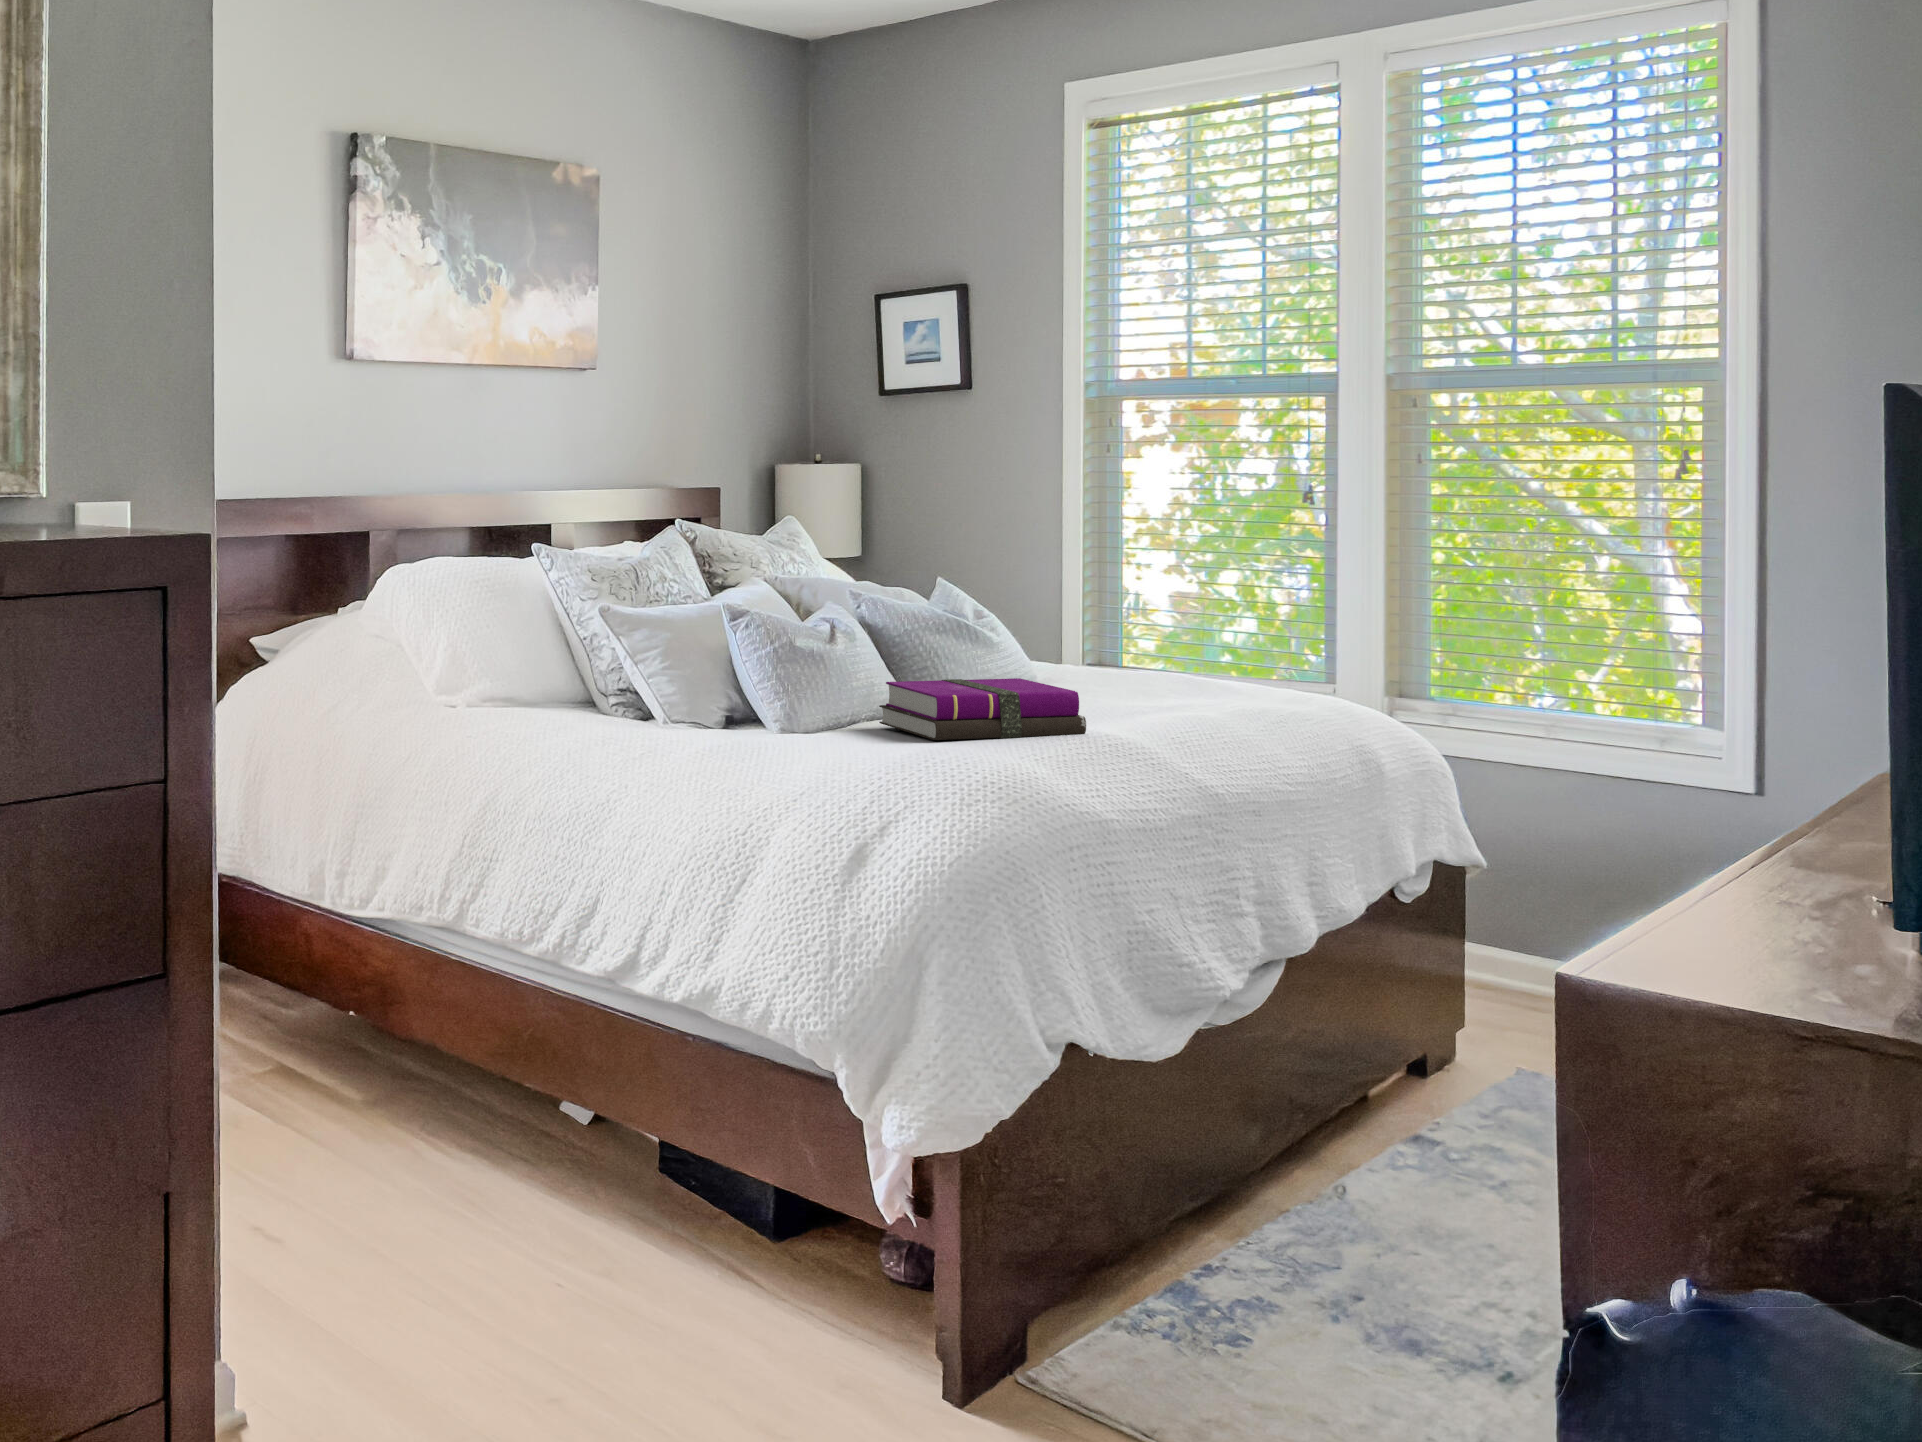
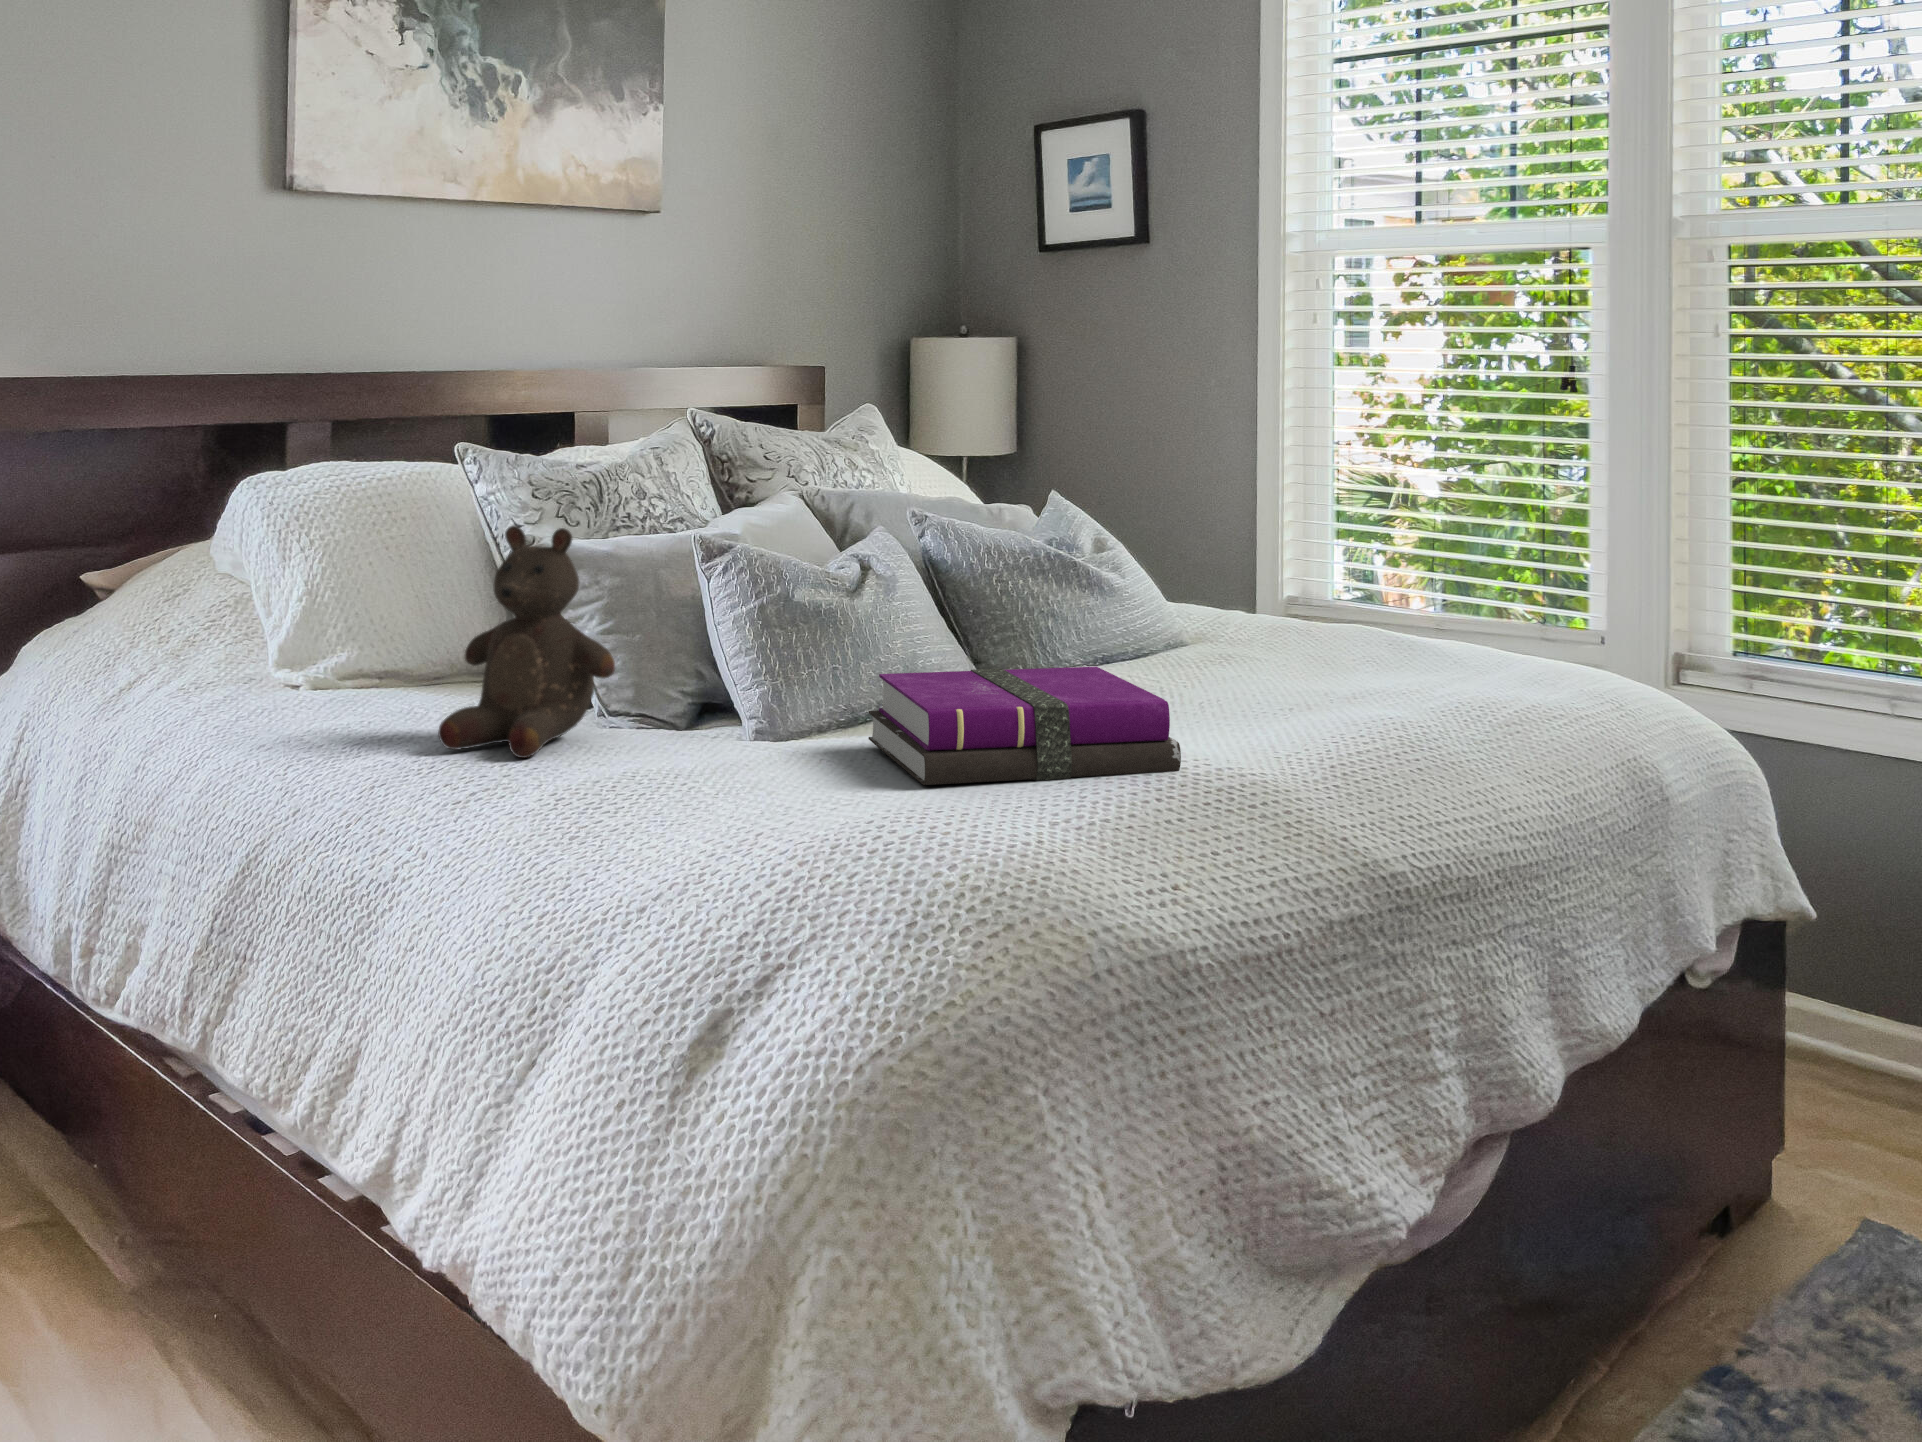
stuffed bear: none [605,592,713,735] -> present [438,525,615,758]

